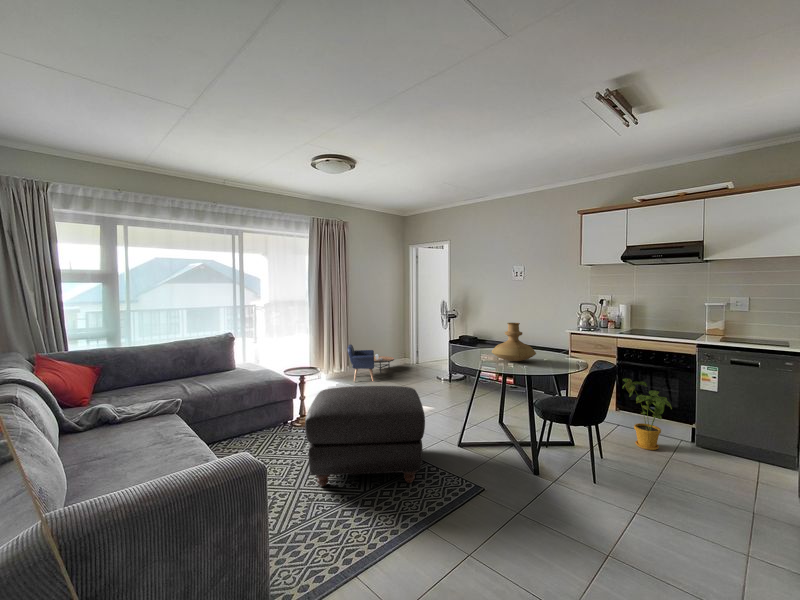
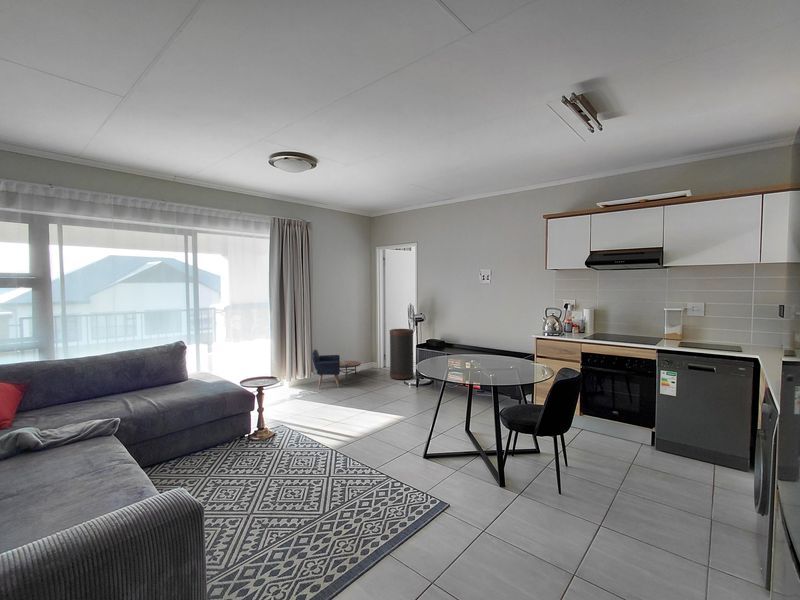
vase: present [492,323,536,361] -> none [458,330,503,369]
trash can: none [423,325,446,376] -> present [390,329,414,380]
house plant: present [623,378,672,450] -> none [586,384,634,455]
ottoman: present [305,386,425,487] -> none [258,397,388,510]

